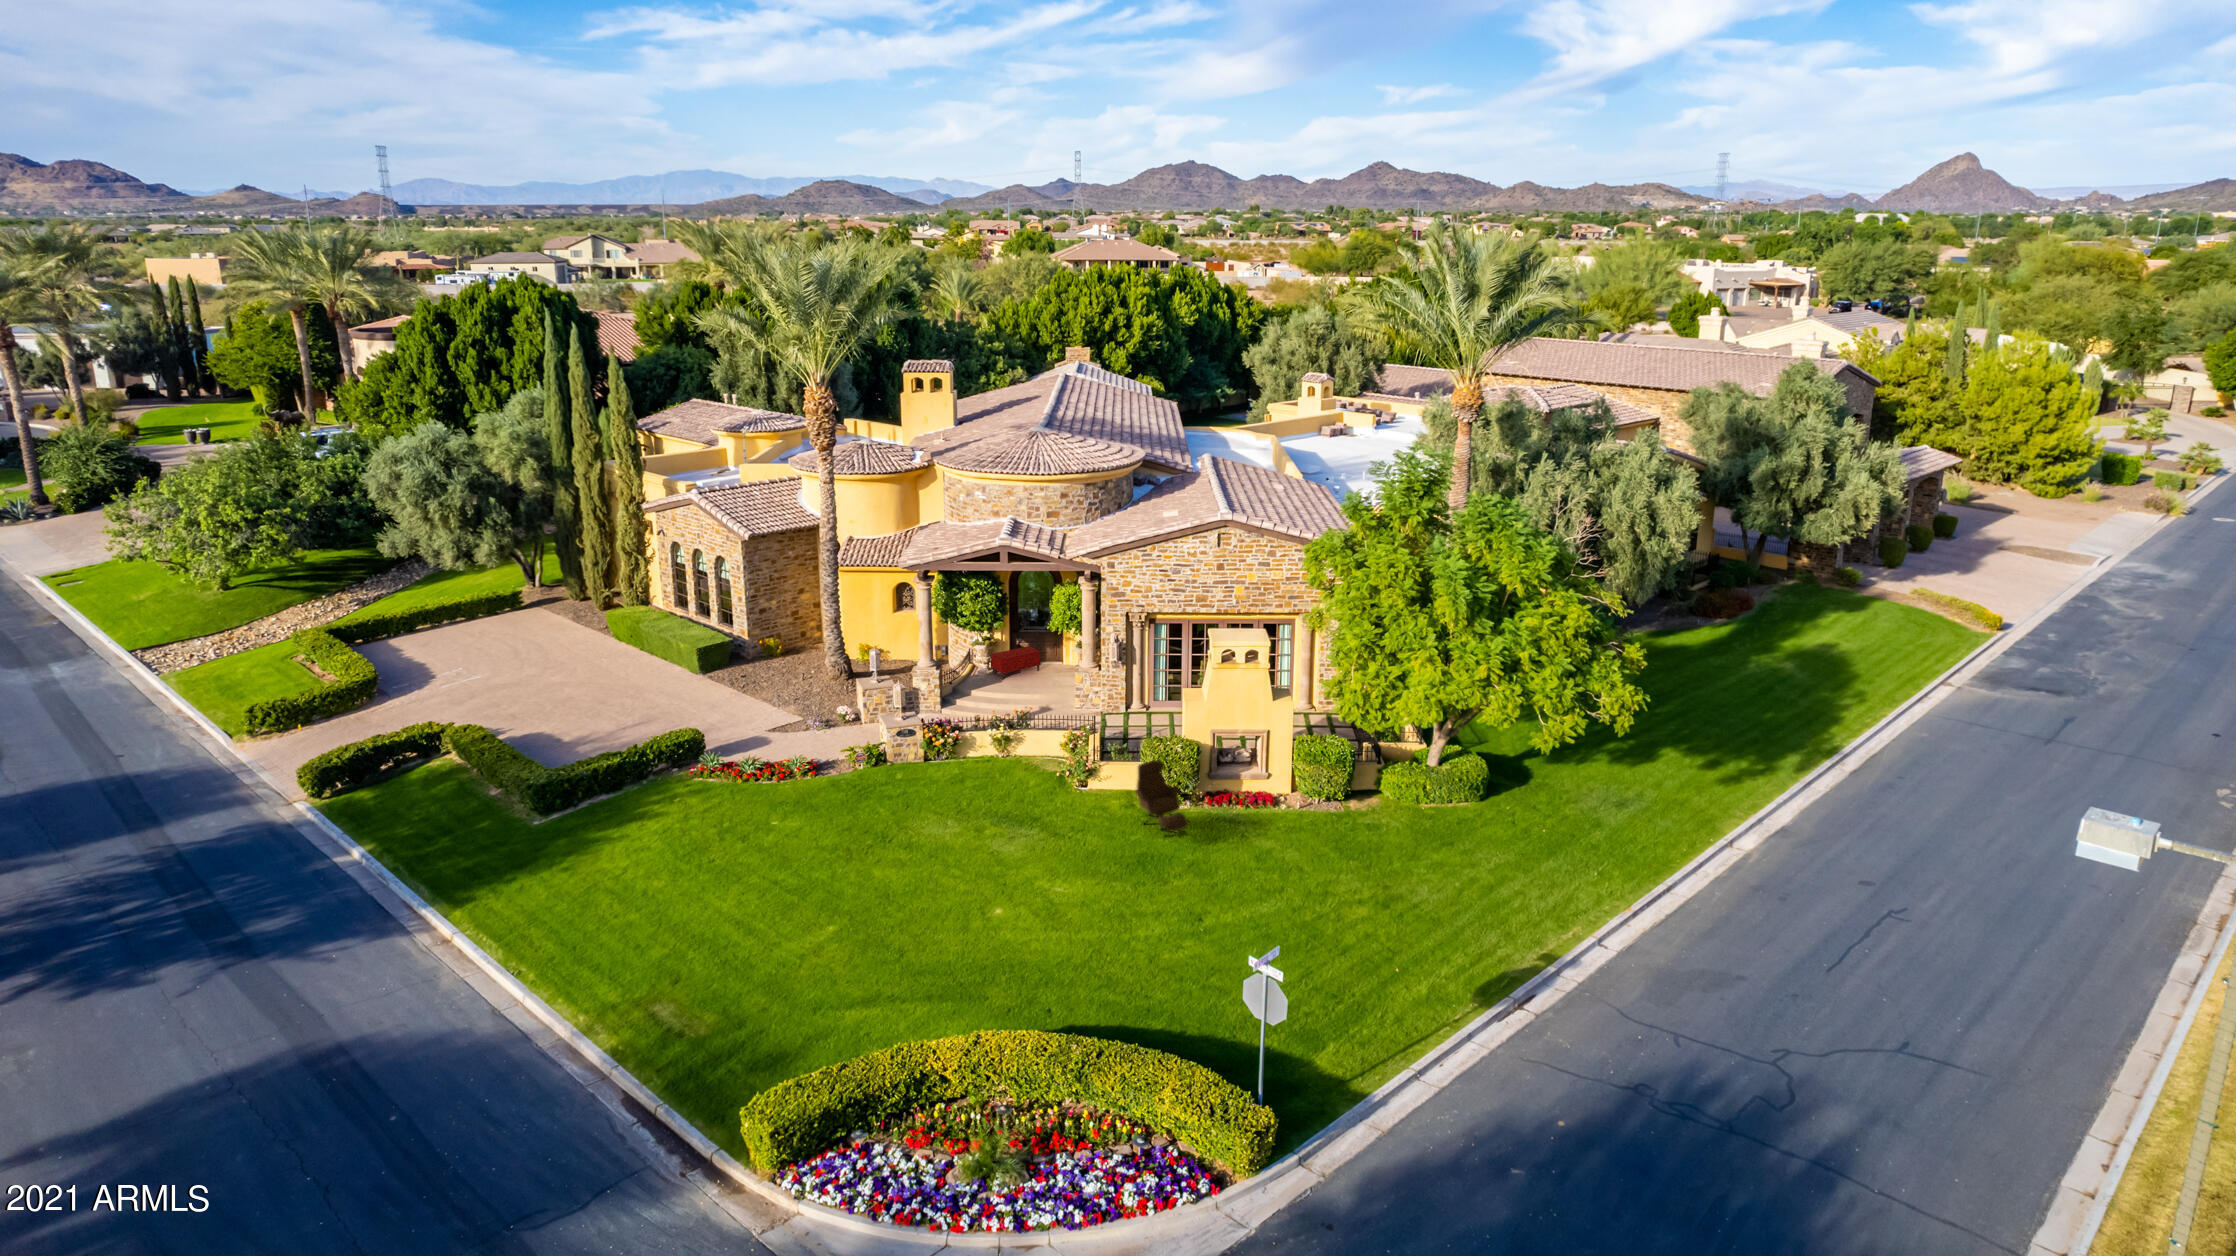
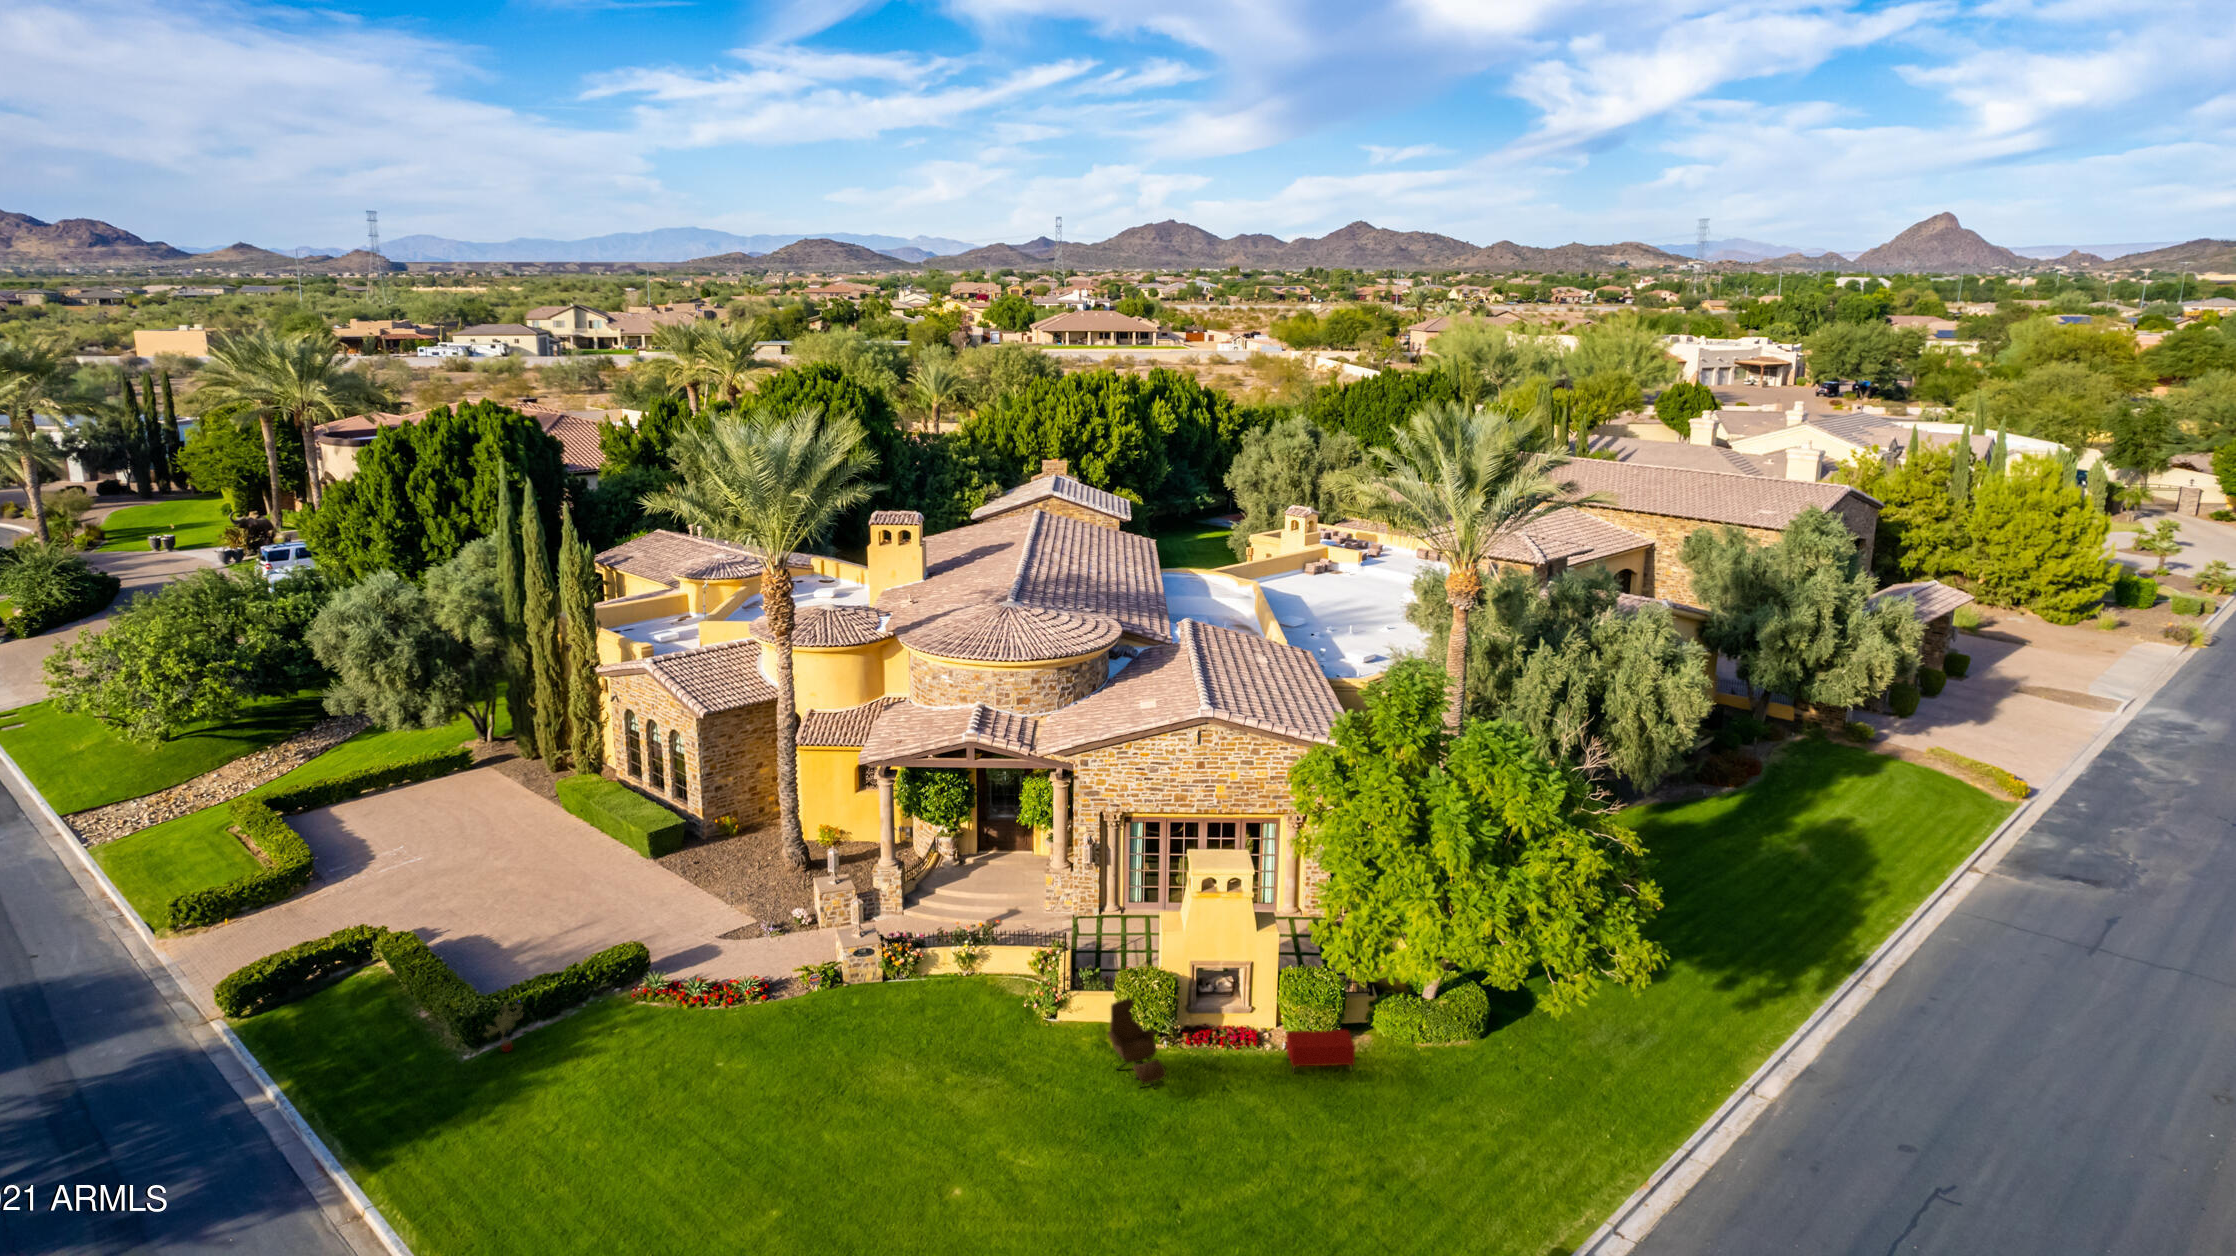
bench: present [991,646,1041,679] -> present [1286,1030,1355,1073]
potted tree: none [556,769,593,815] -> present [484,1002,523,1052]

